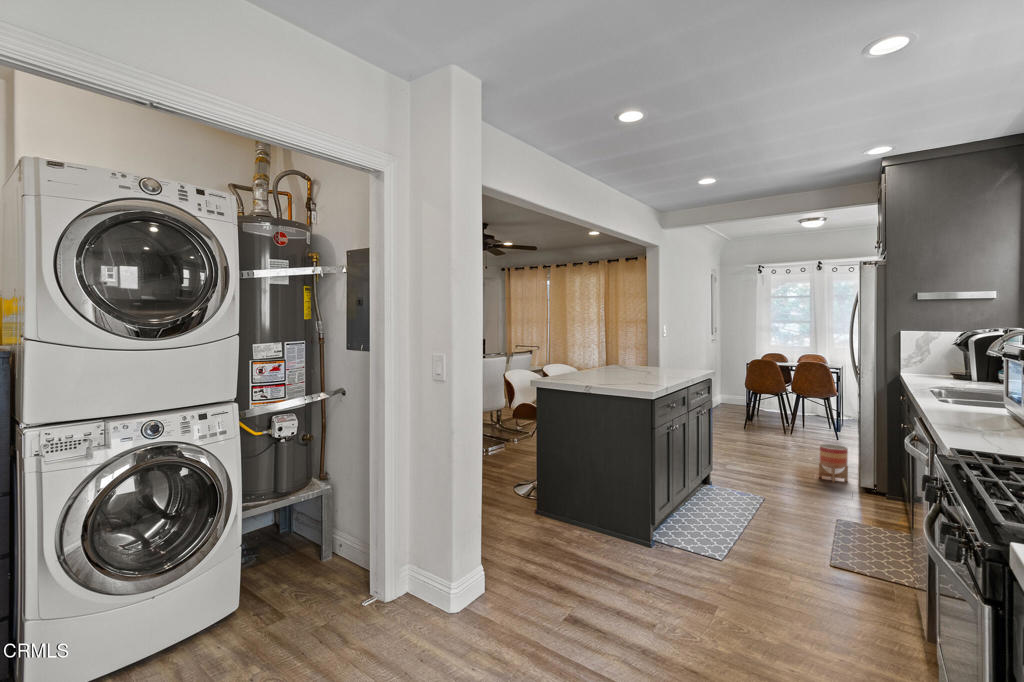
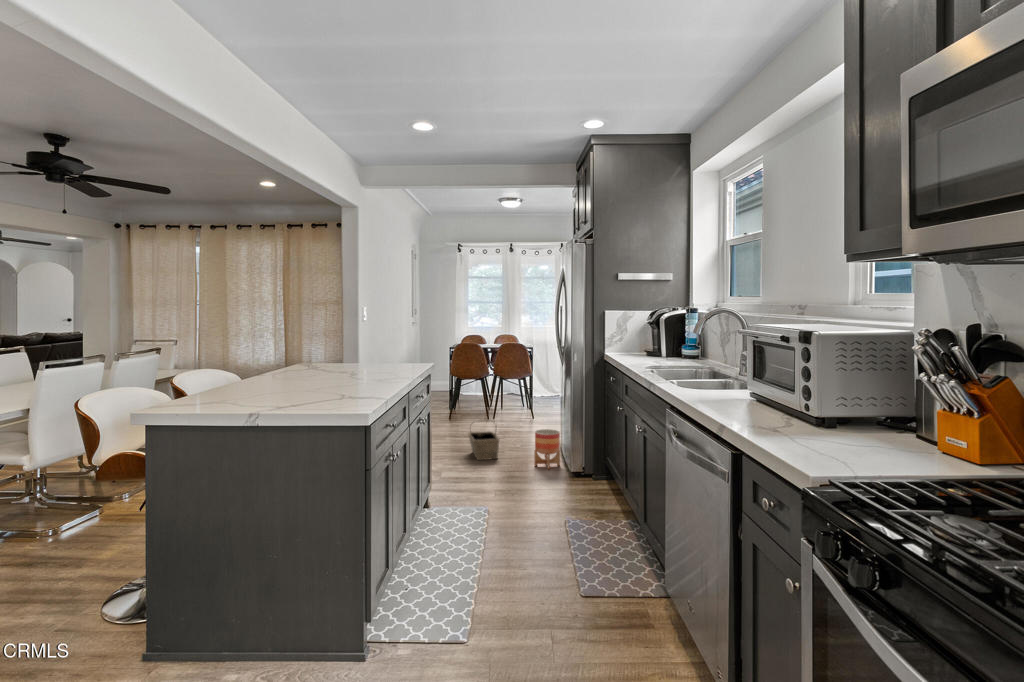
basket: none [754,429,784,467] -> present [468,431,499,460]

